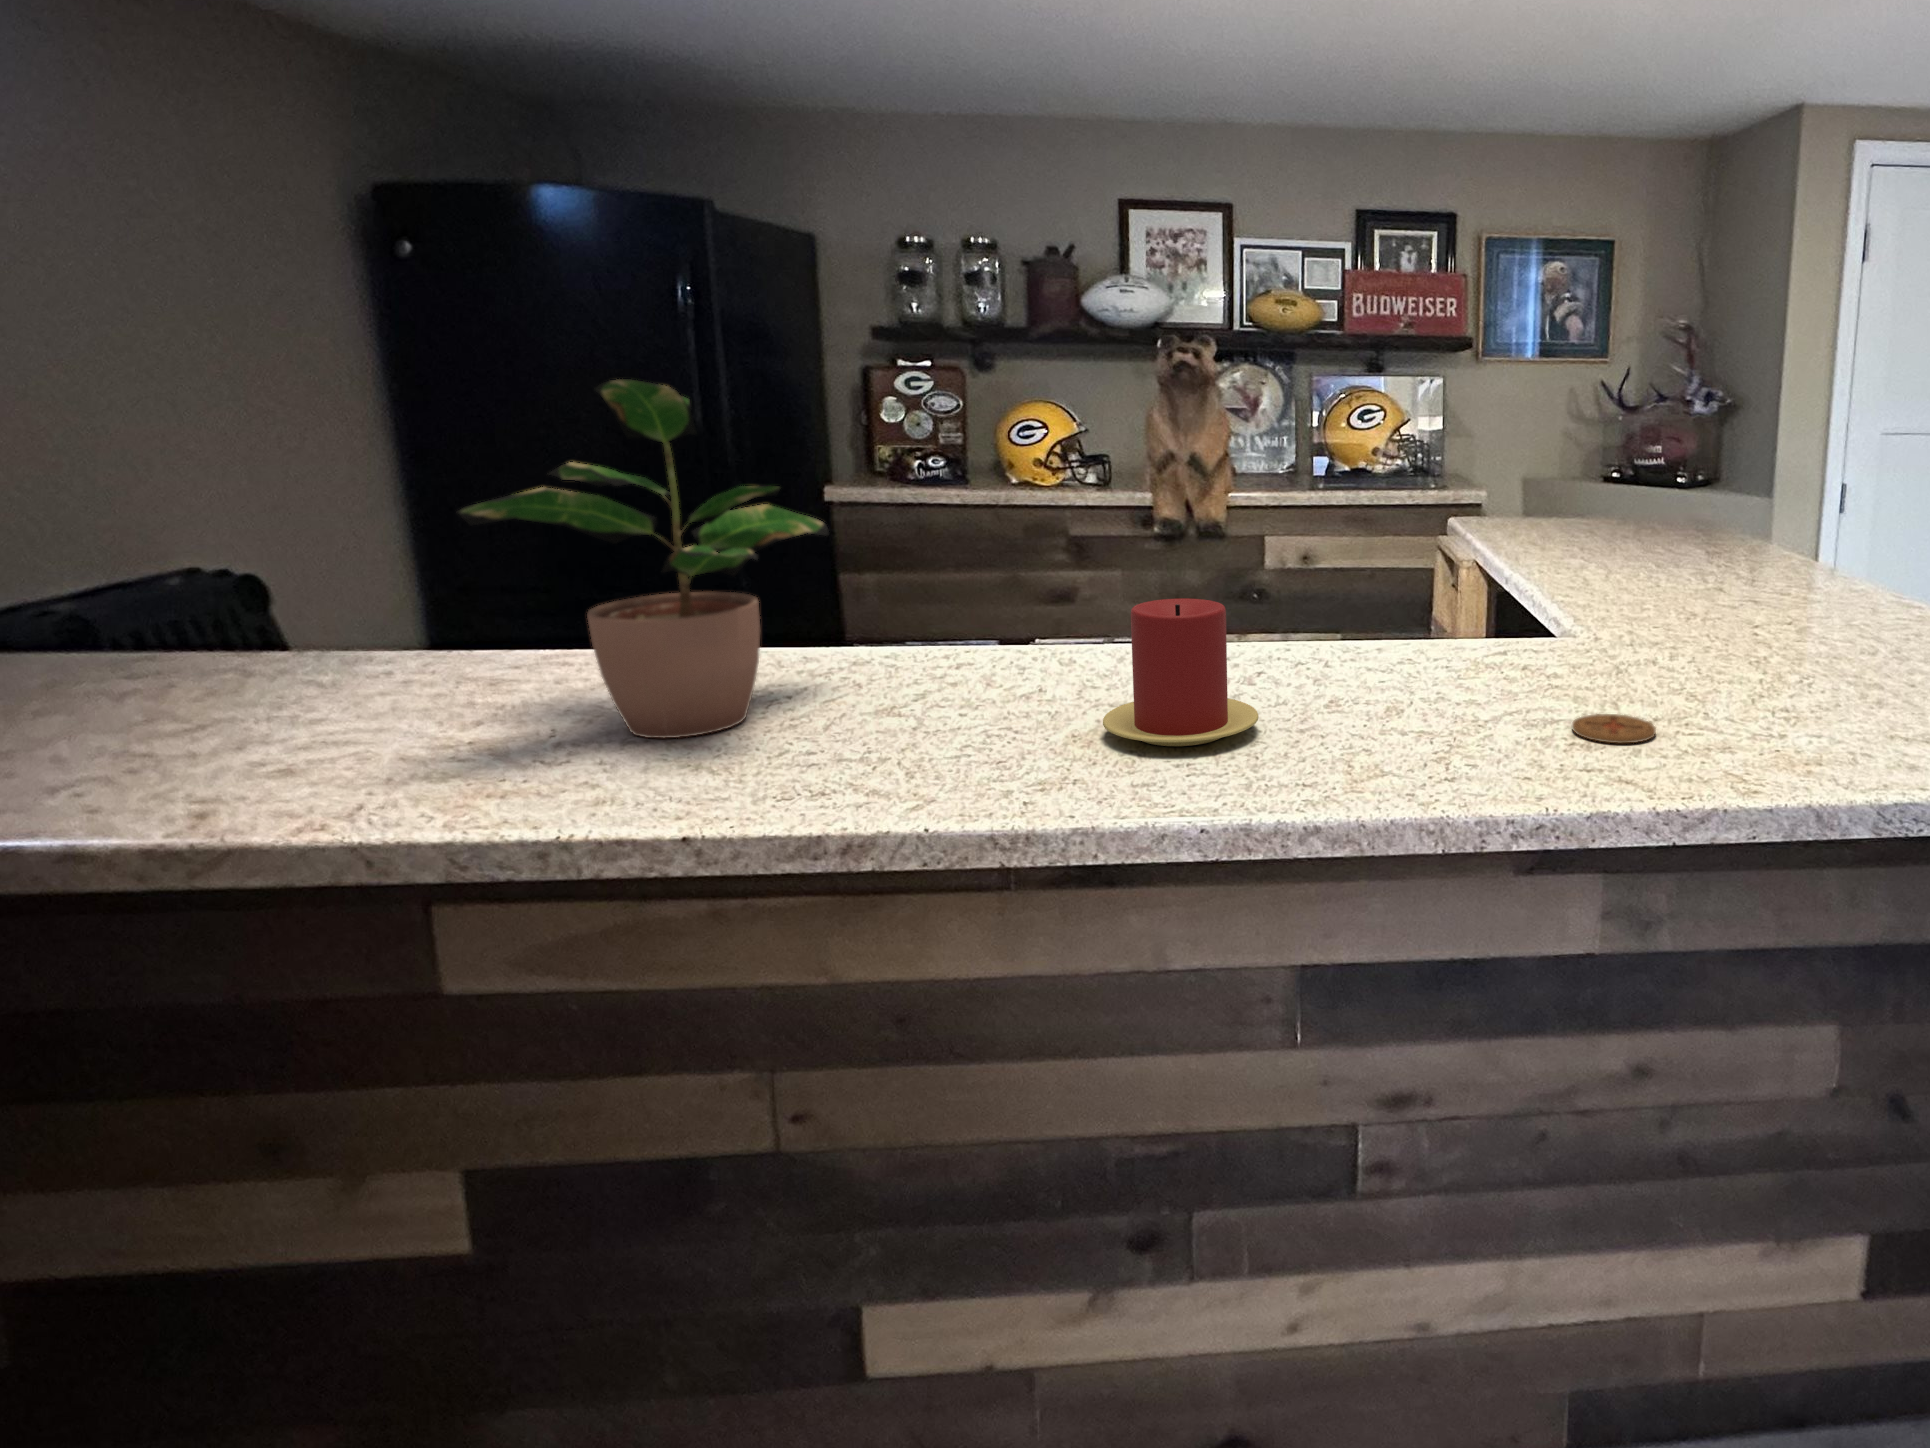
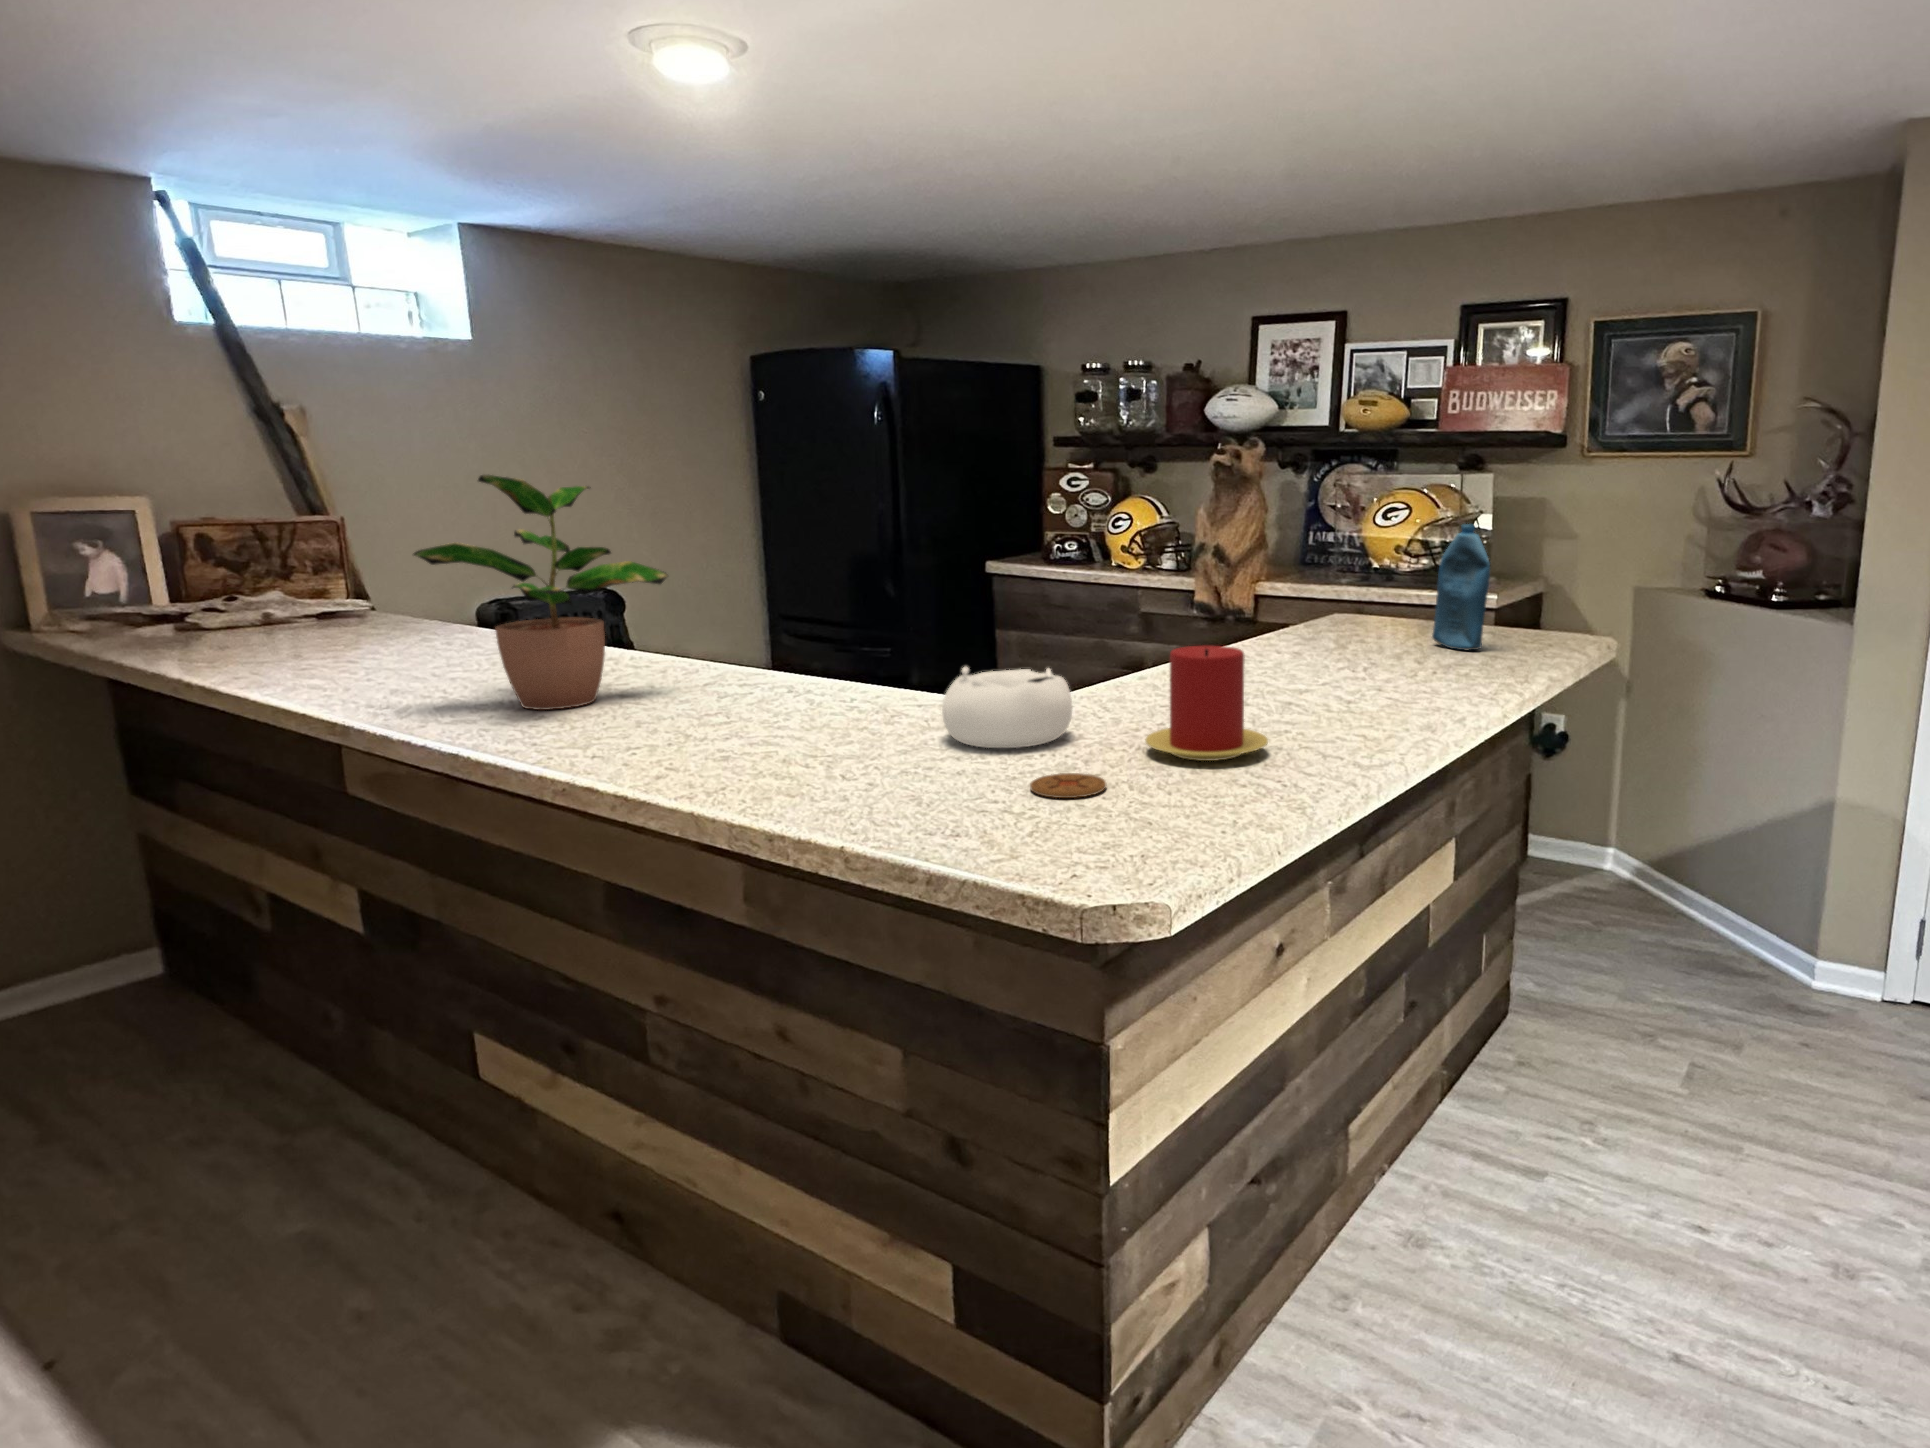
bottle: none [1507,431,1572,553] -> present [1432,524,1490,651]
candle: present [1103,599,1259,746] -> present [1145,646,1268,761]
decorative bowl: none [1333,604,1482,702] -> present [942,667,1072,748]

